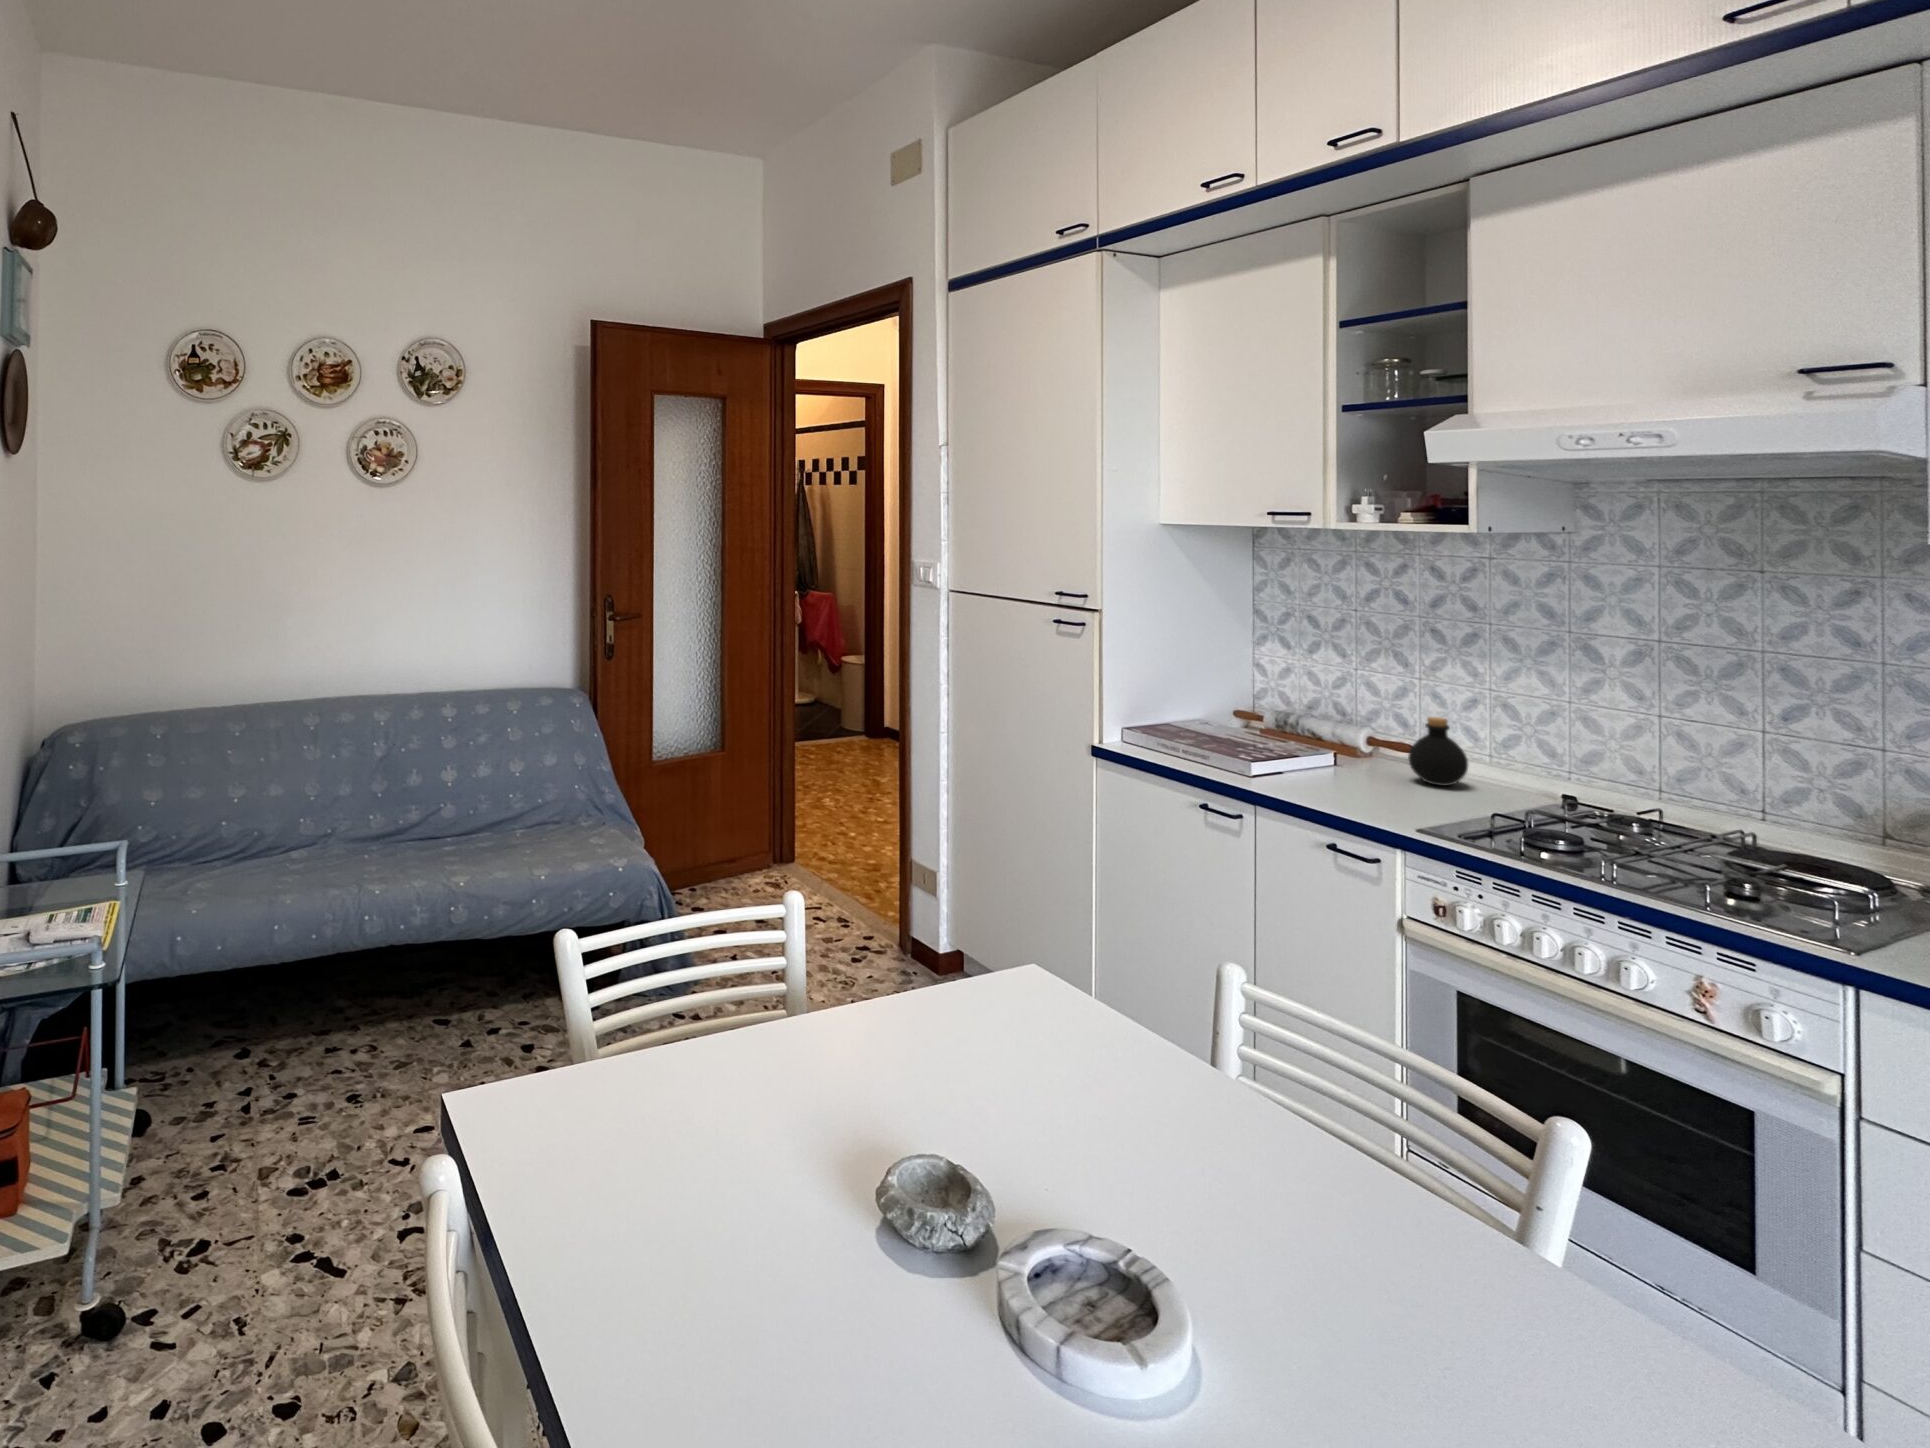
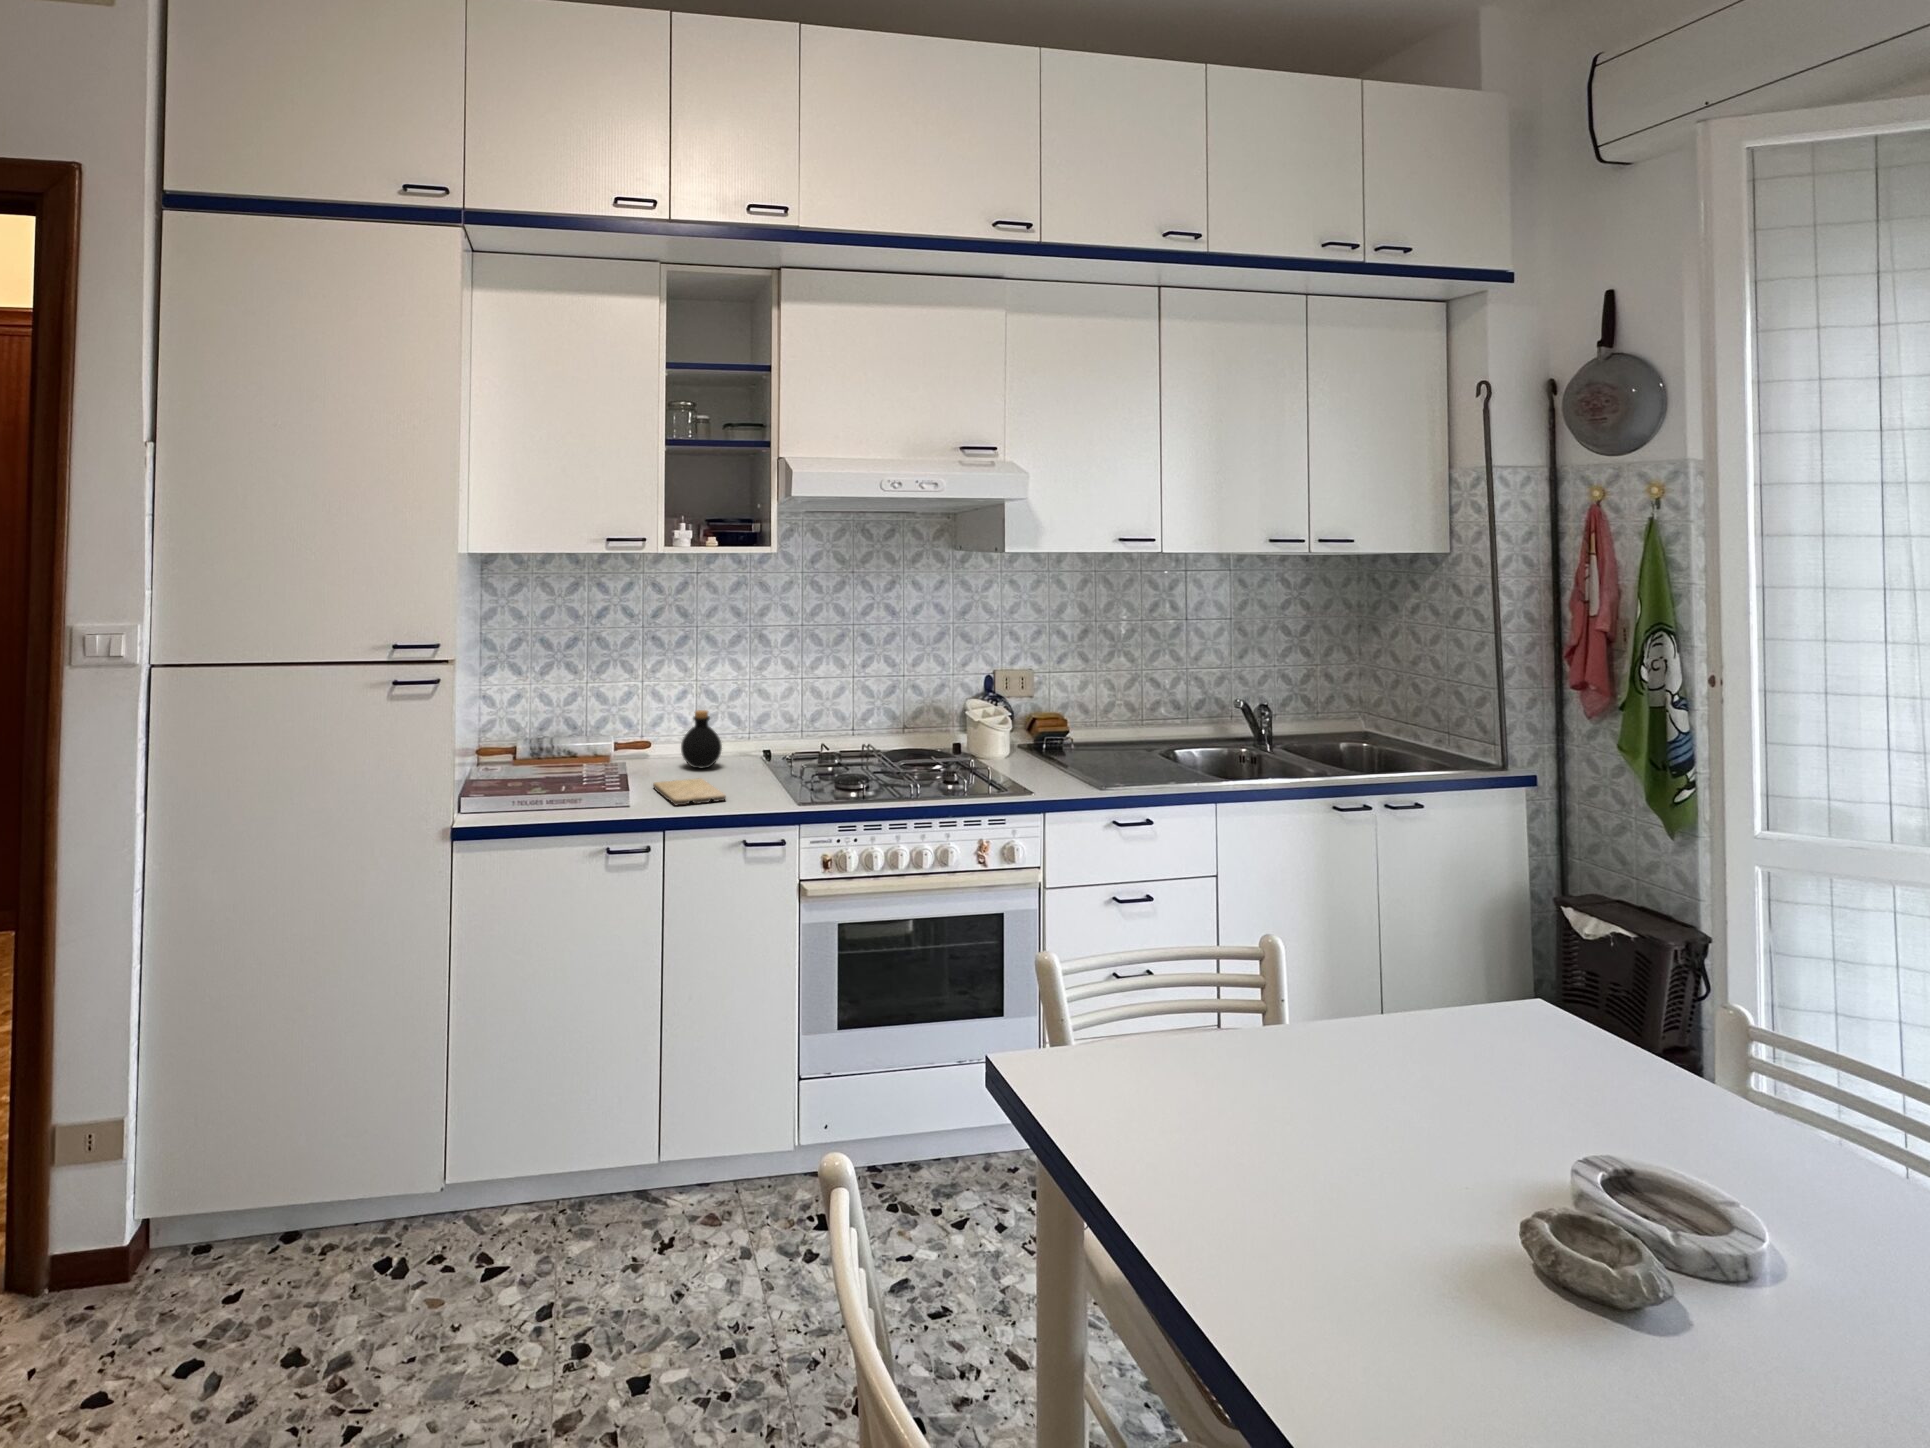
cutting board: none [1278,772,1379,802] -> present [653,778,726,805]

